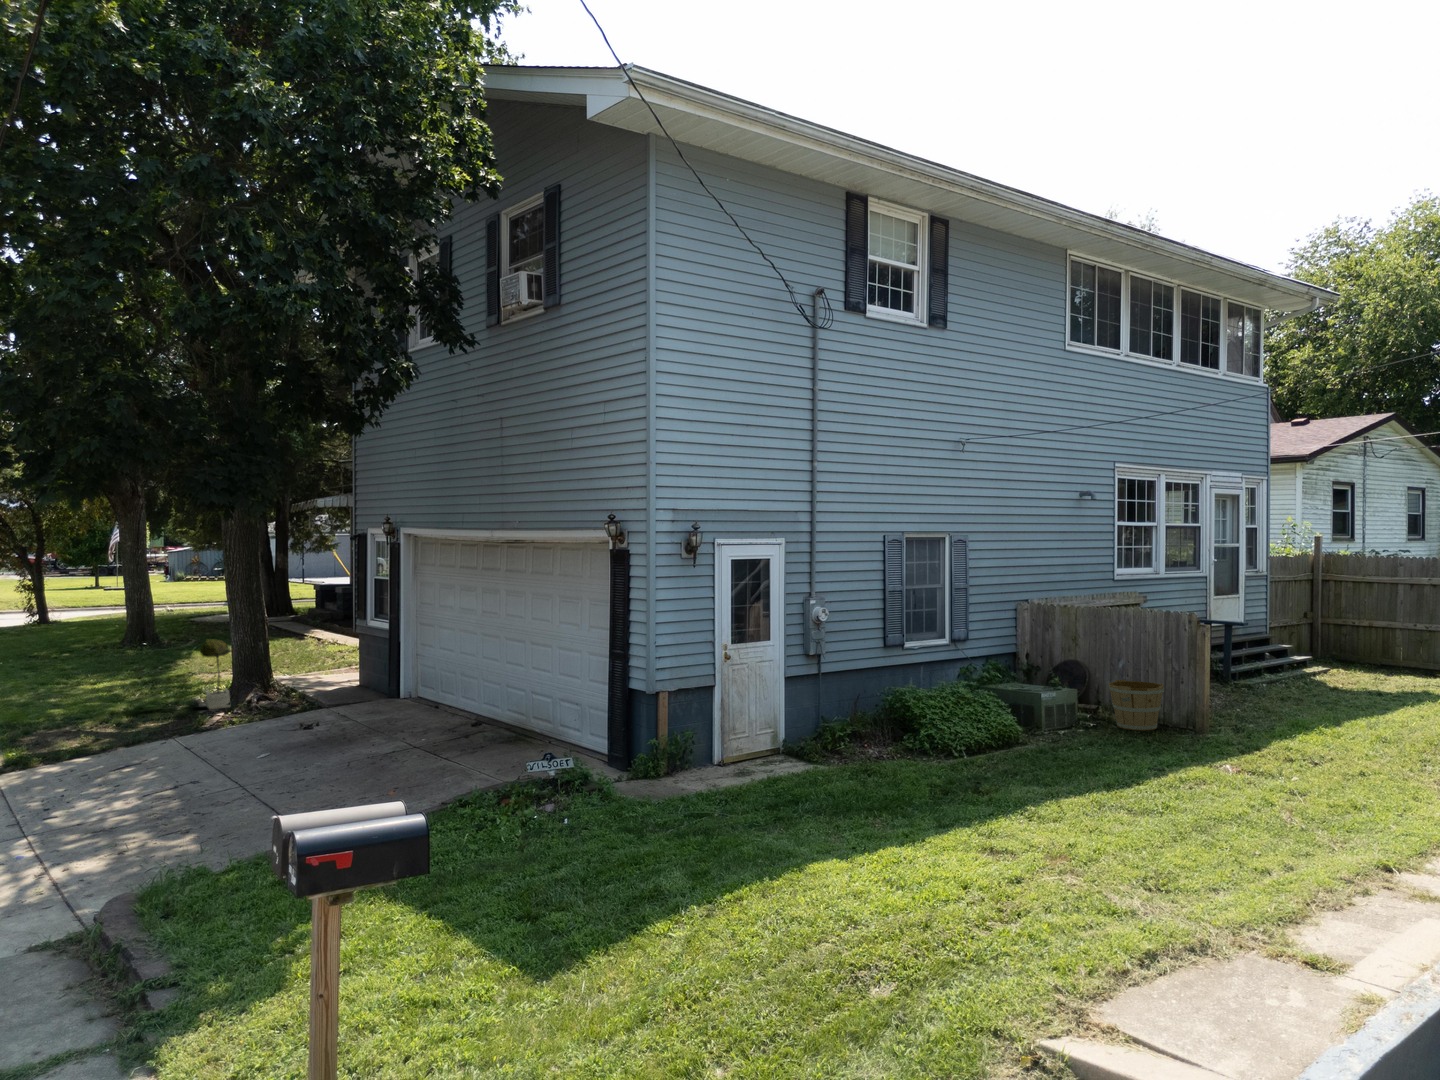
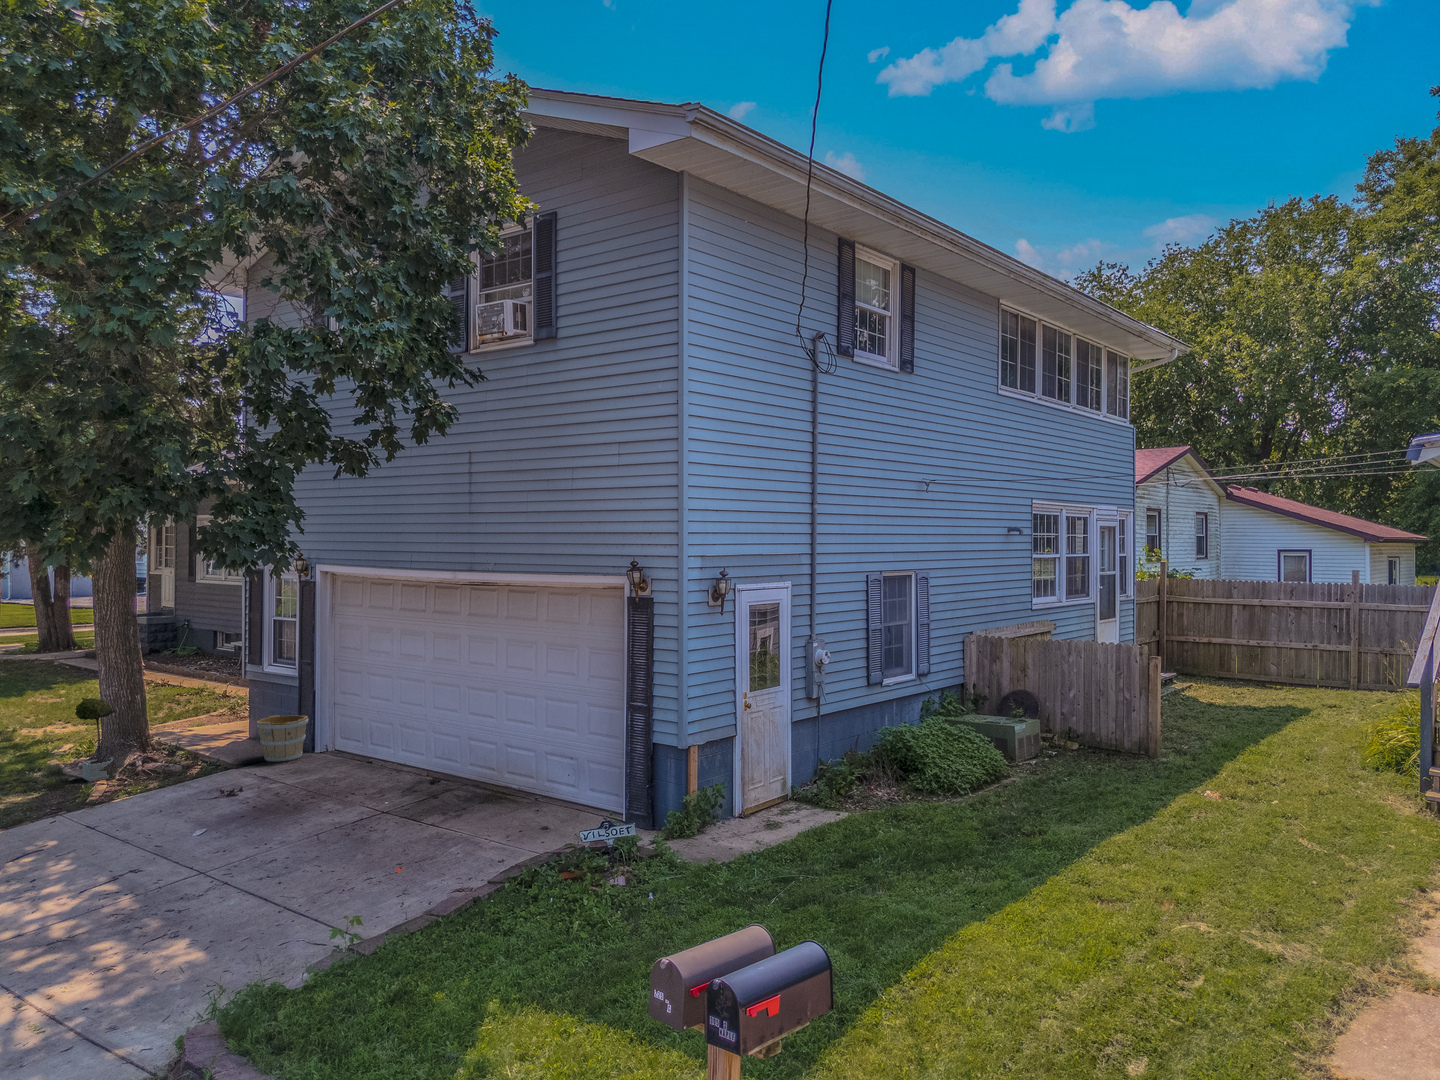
wooden bucket: present [1109,680,1165,731] -> present [256,715,309,762]

